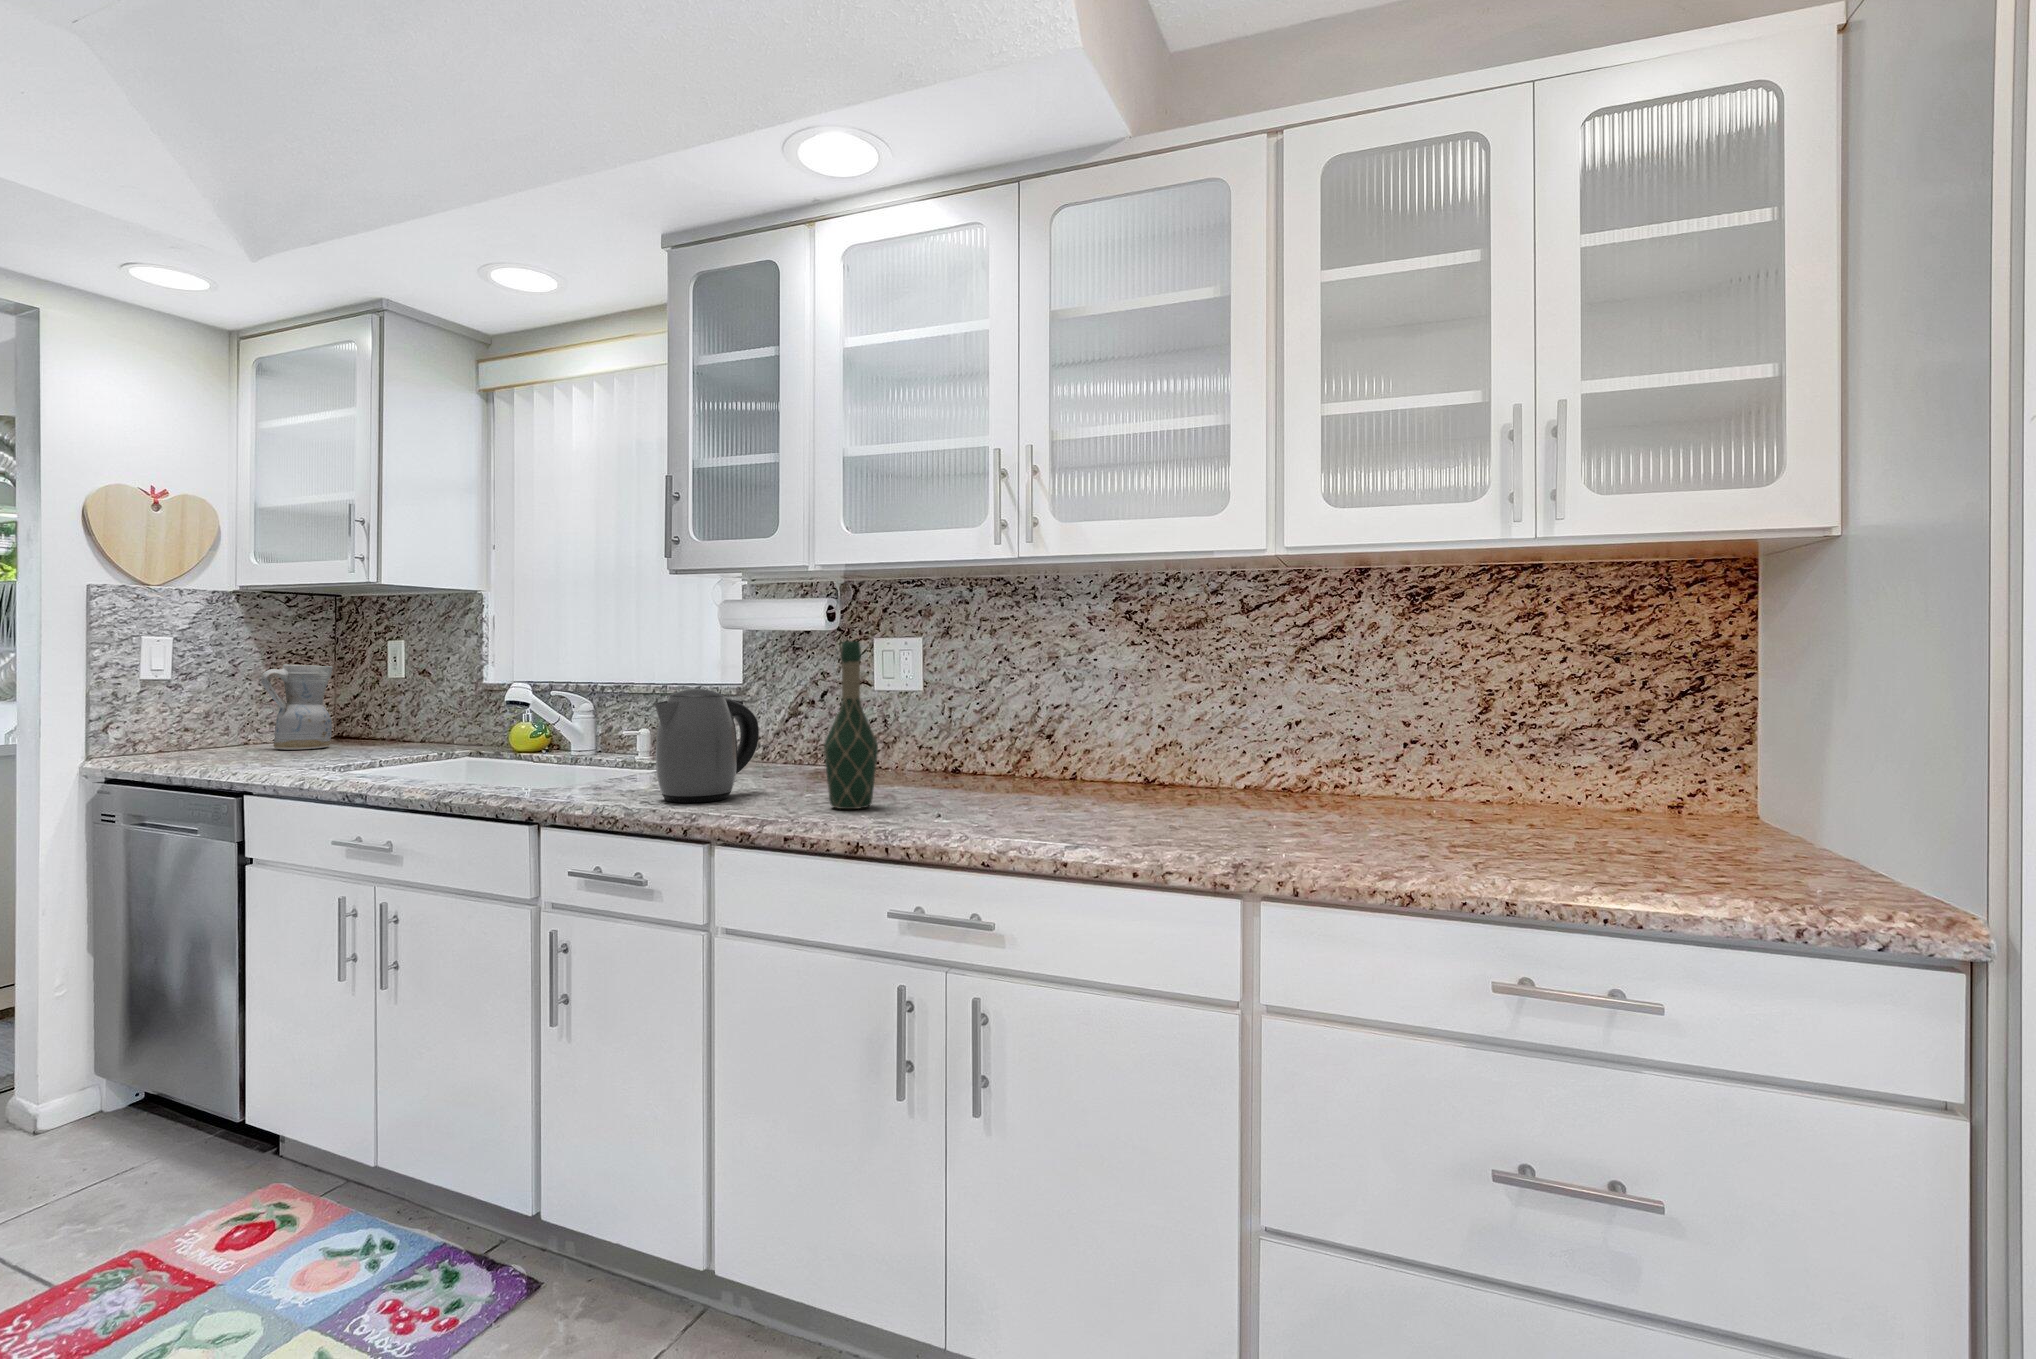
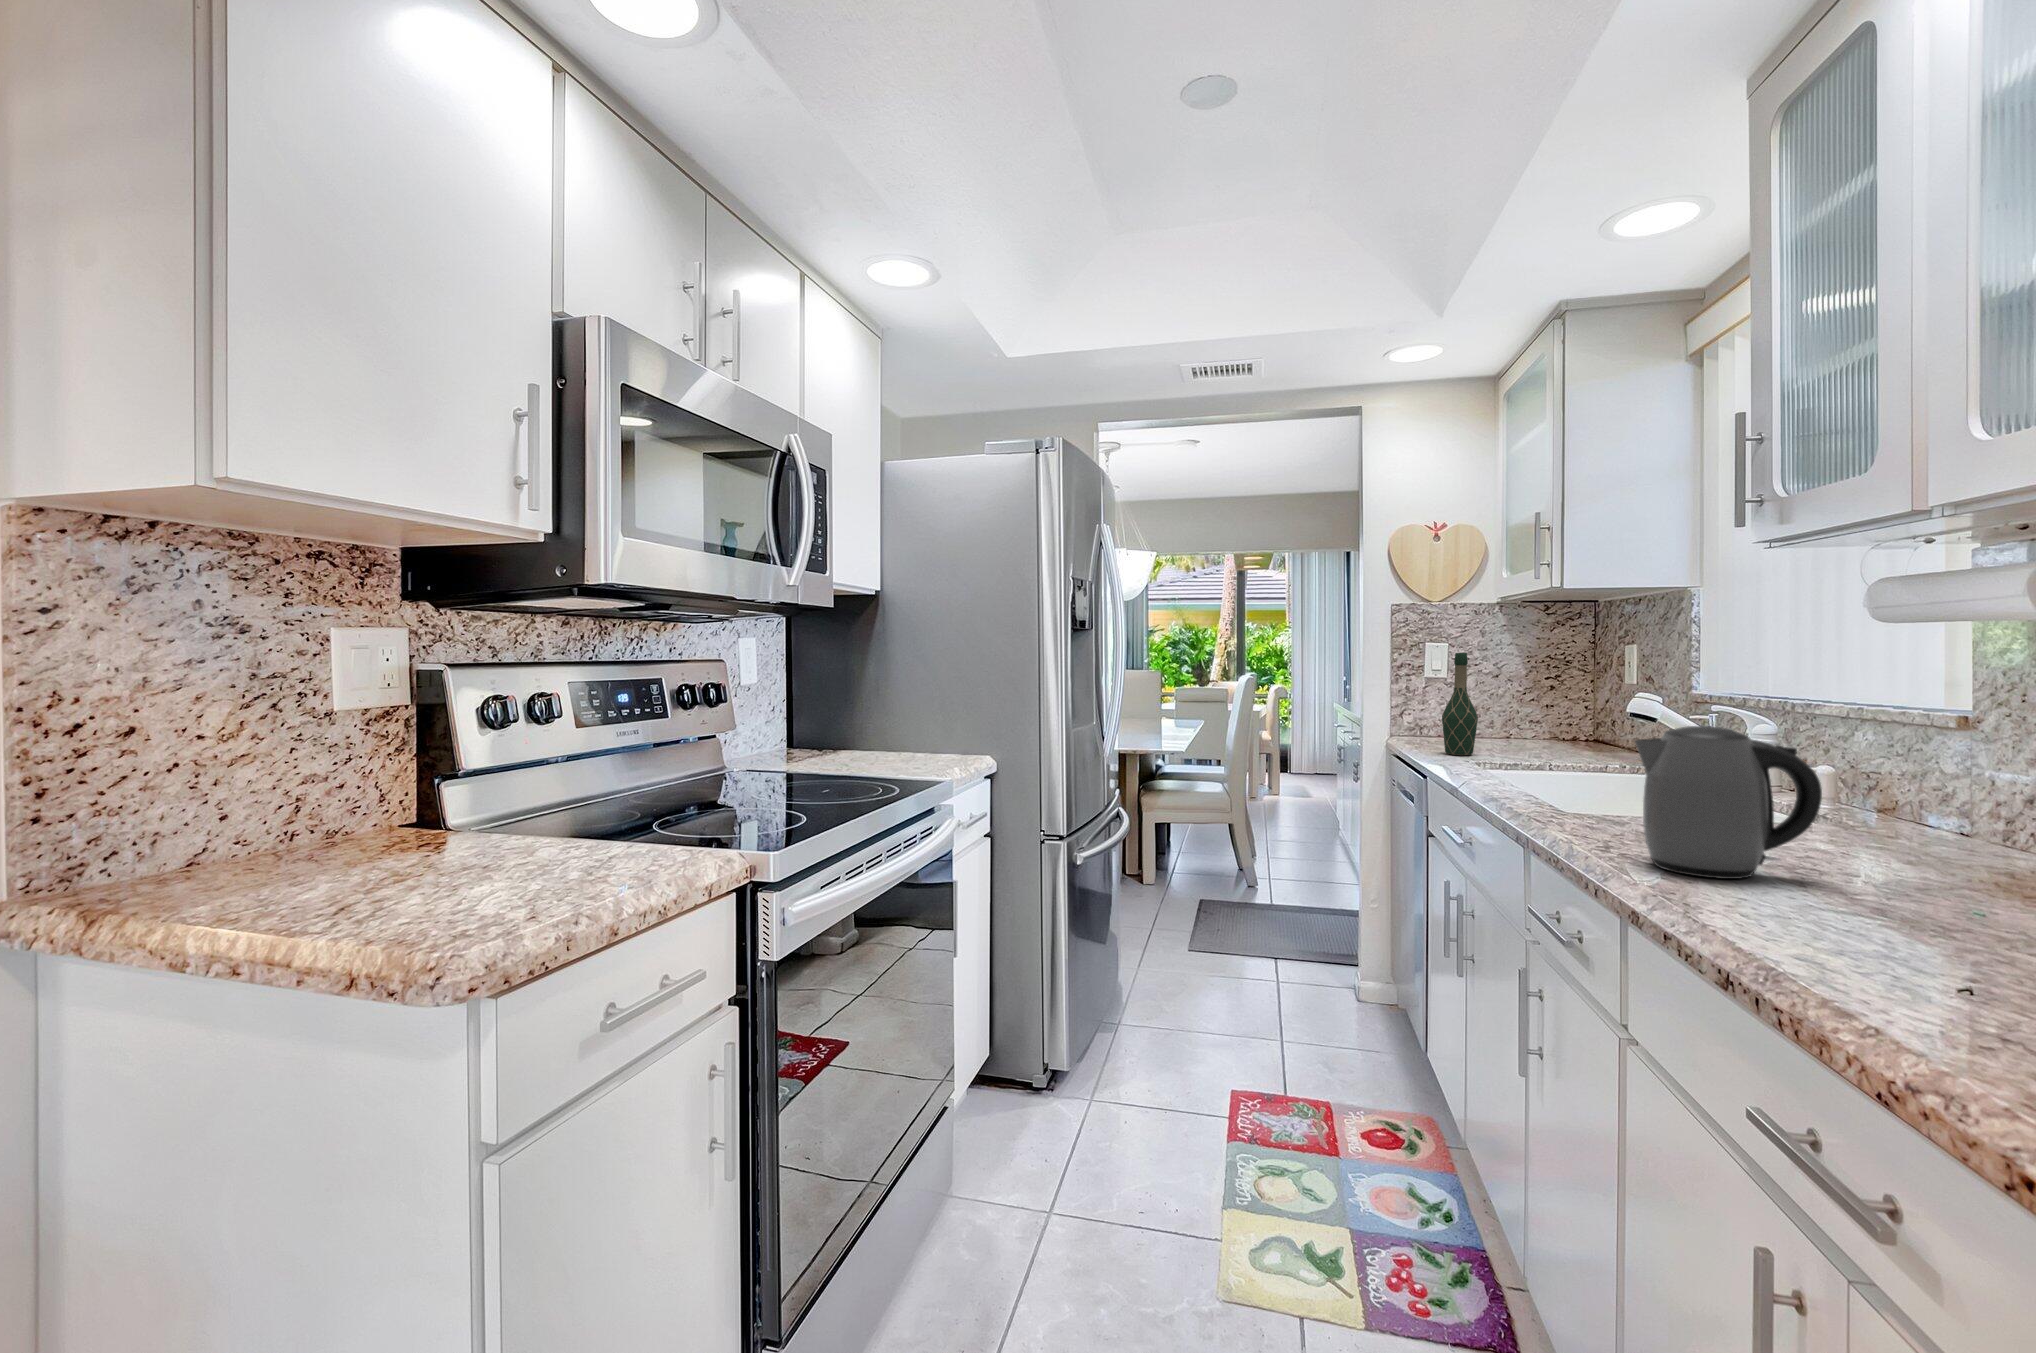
wine bottle: present [824,641,878,809] -> present [1442,653,1478,755]
ceramic pitcher: present [261,664,333,750] -> none [1511,668,1573,748]

